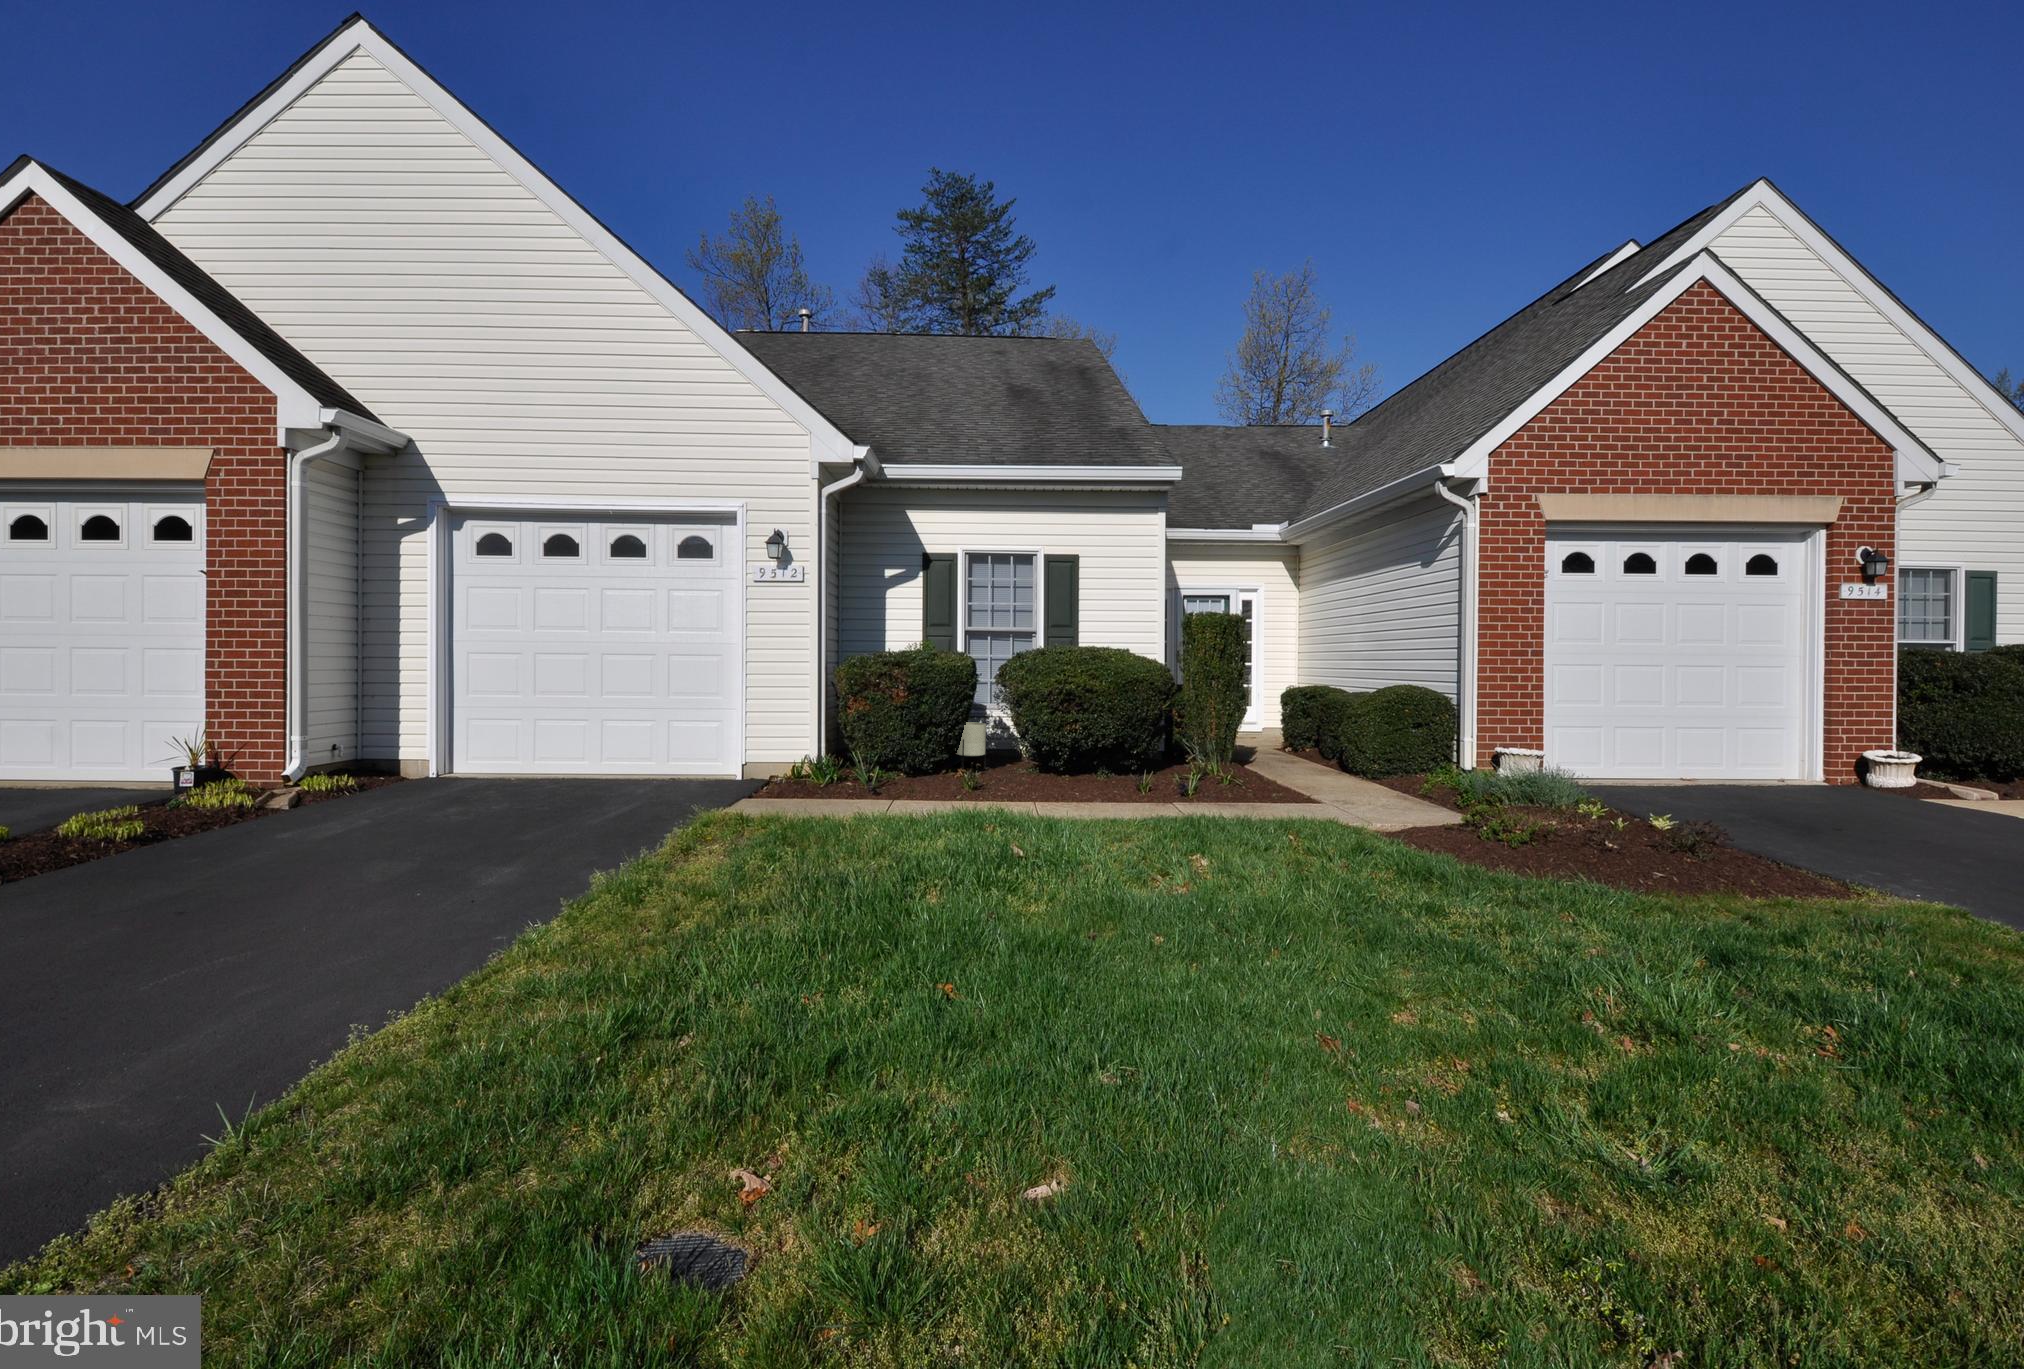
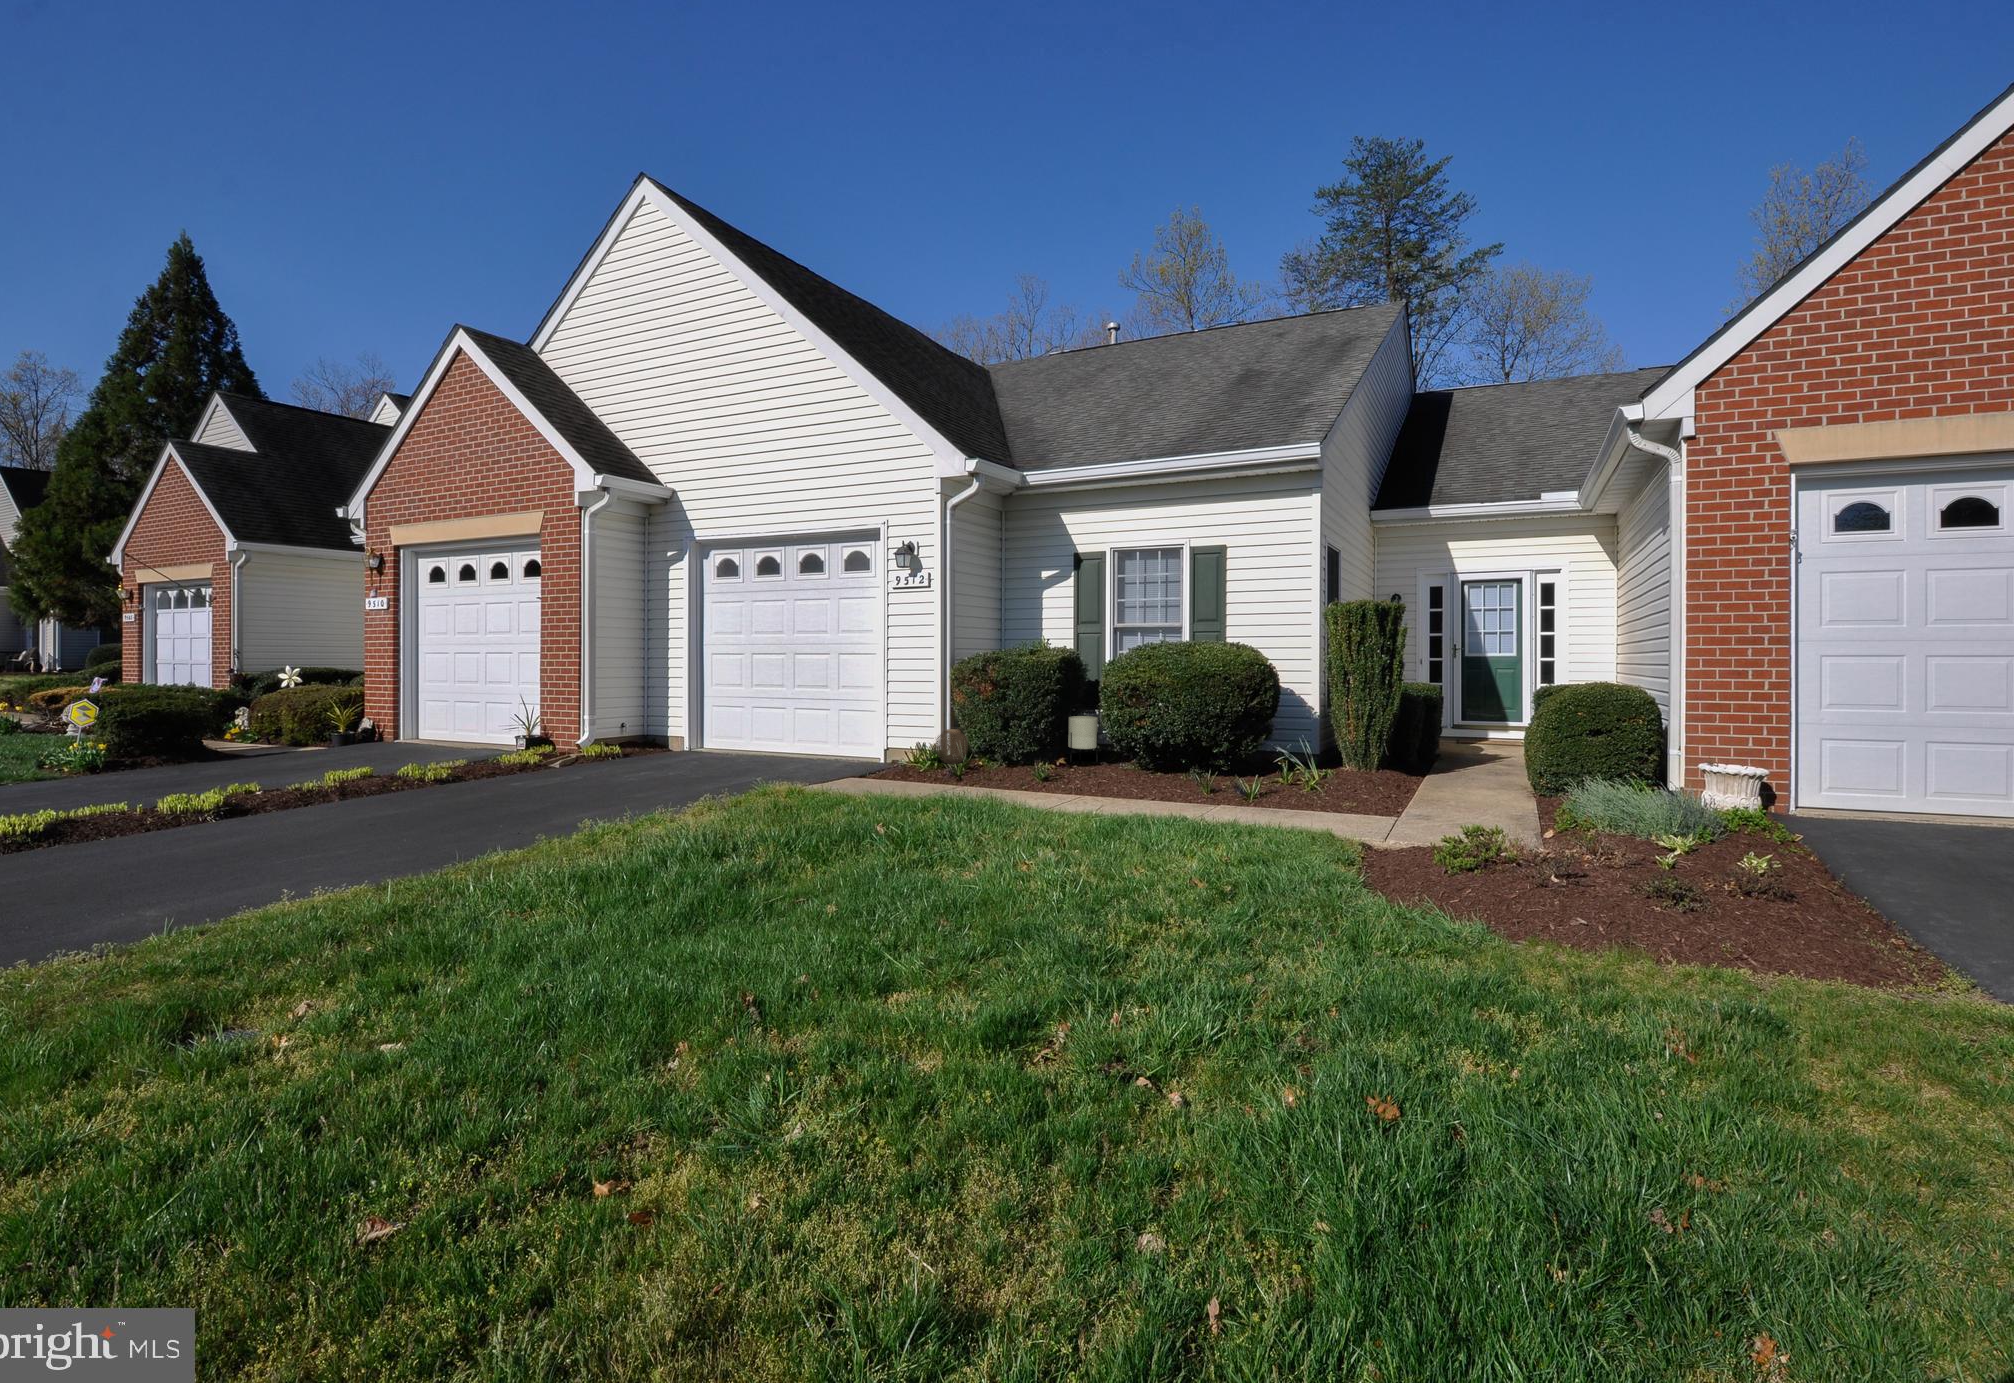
woven basket: none [832,741,867,779] -> present [936,729,968,764]

